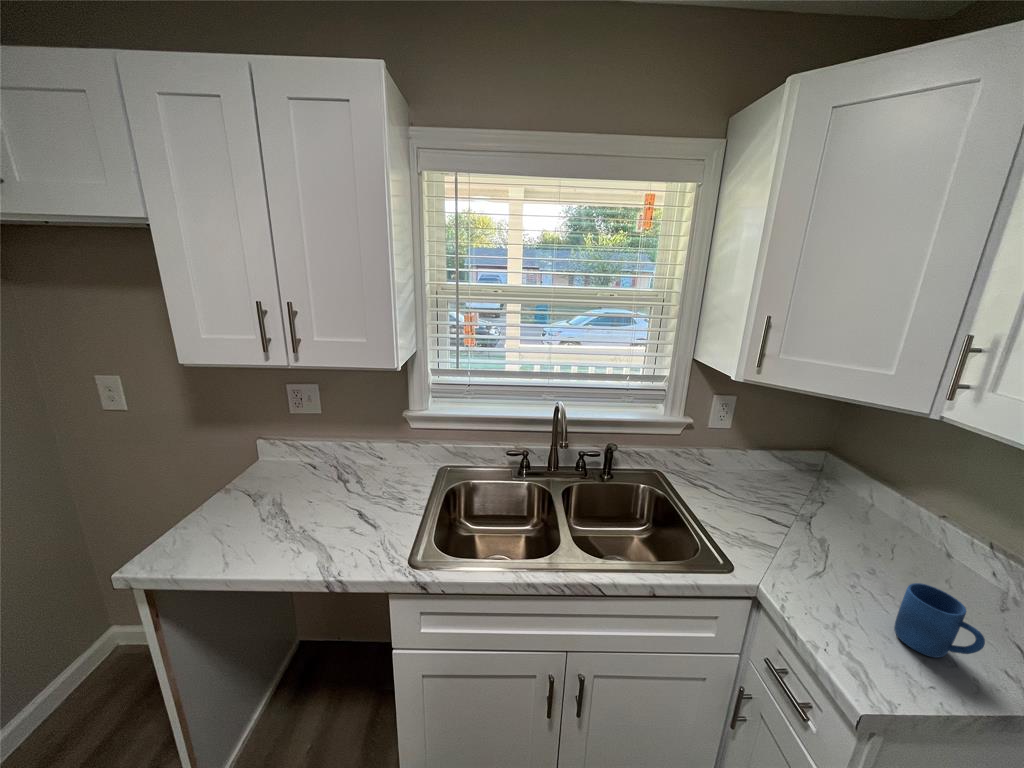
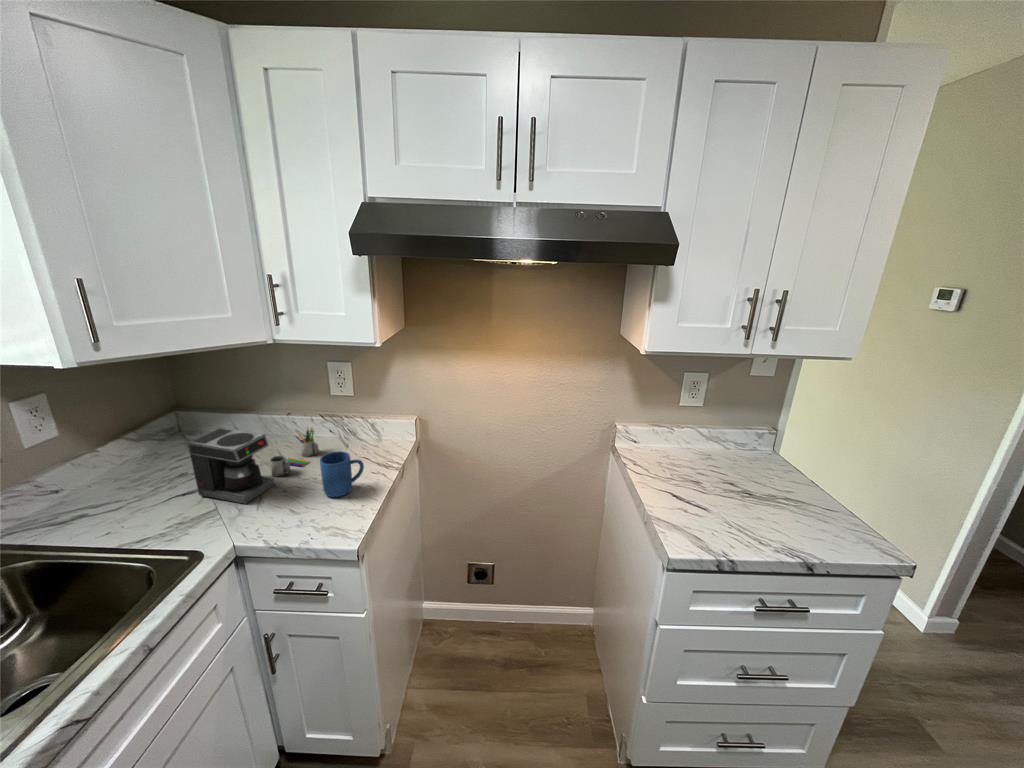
coffee maker: none [778,477,960,585] -> present [188,428,319,504]

